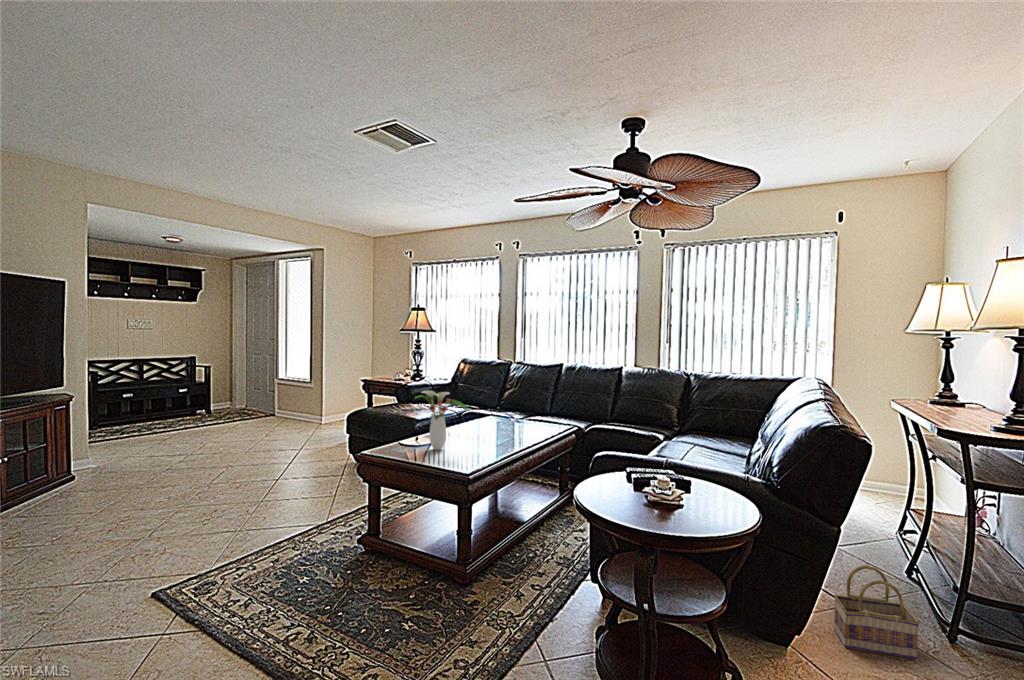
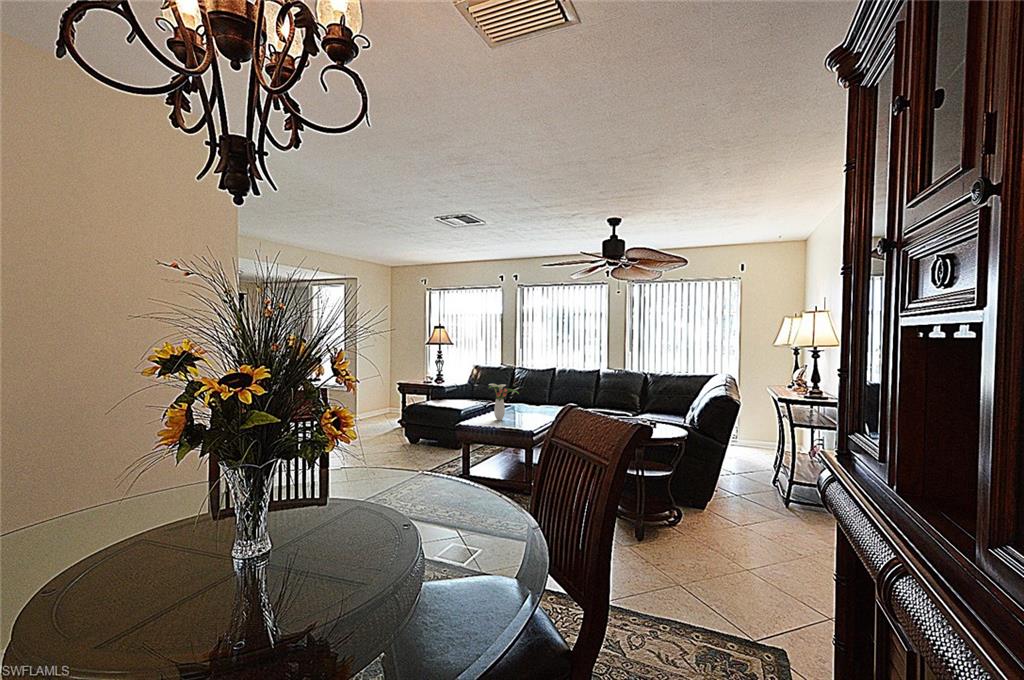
basket: present [834,566,920,659] -> none [727,466,766,507]

